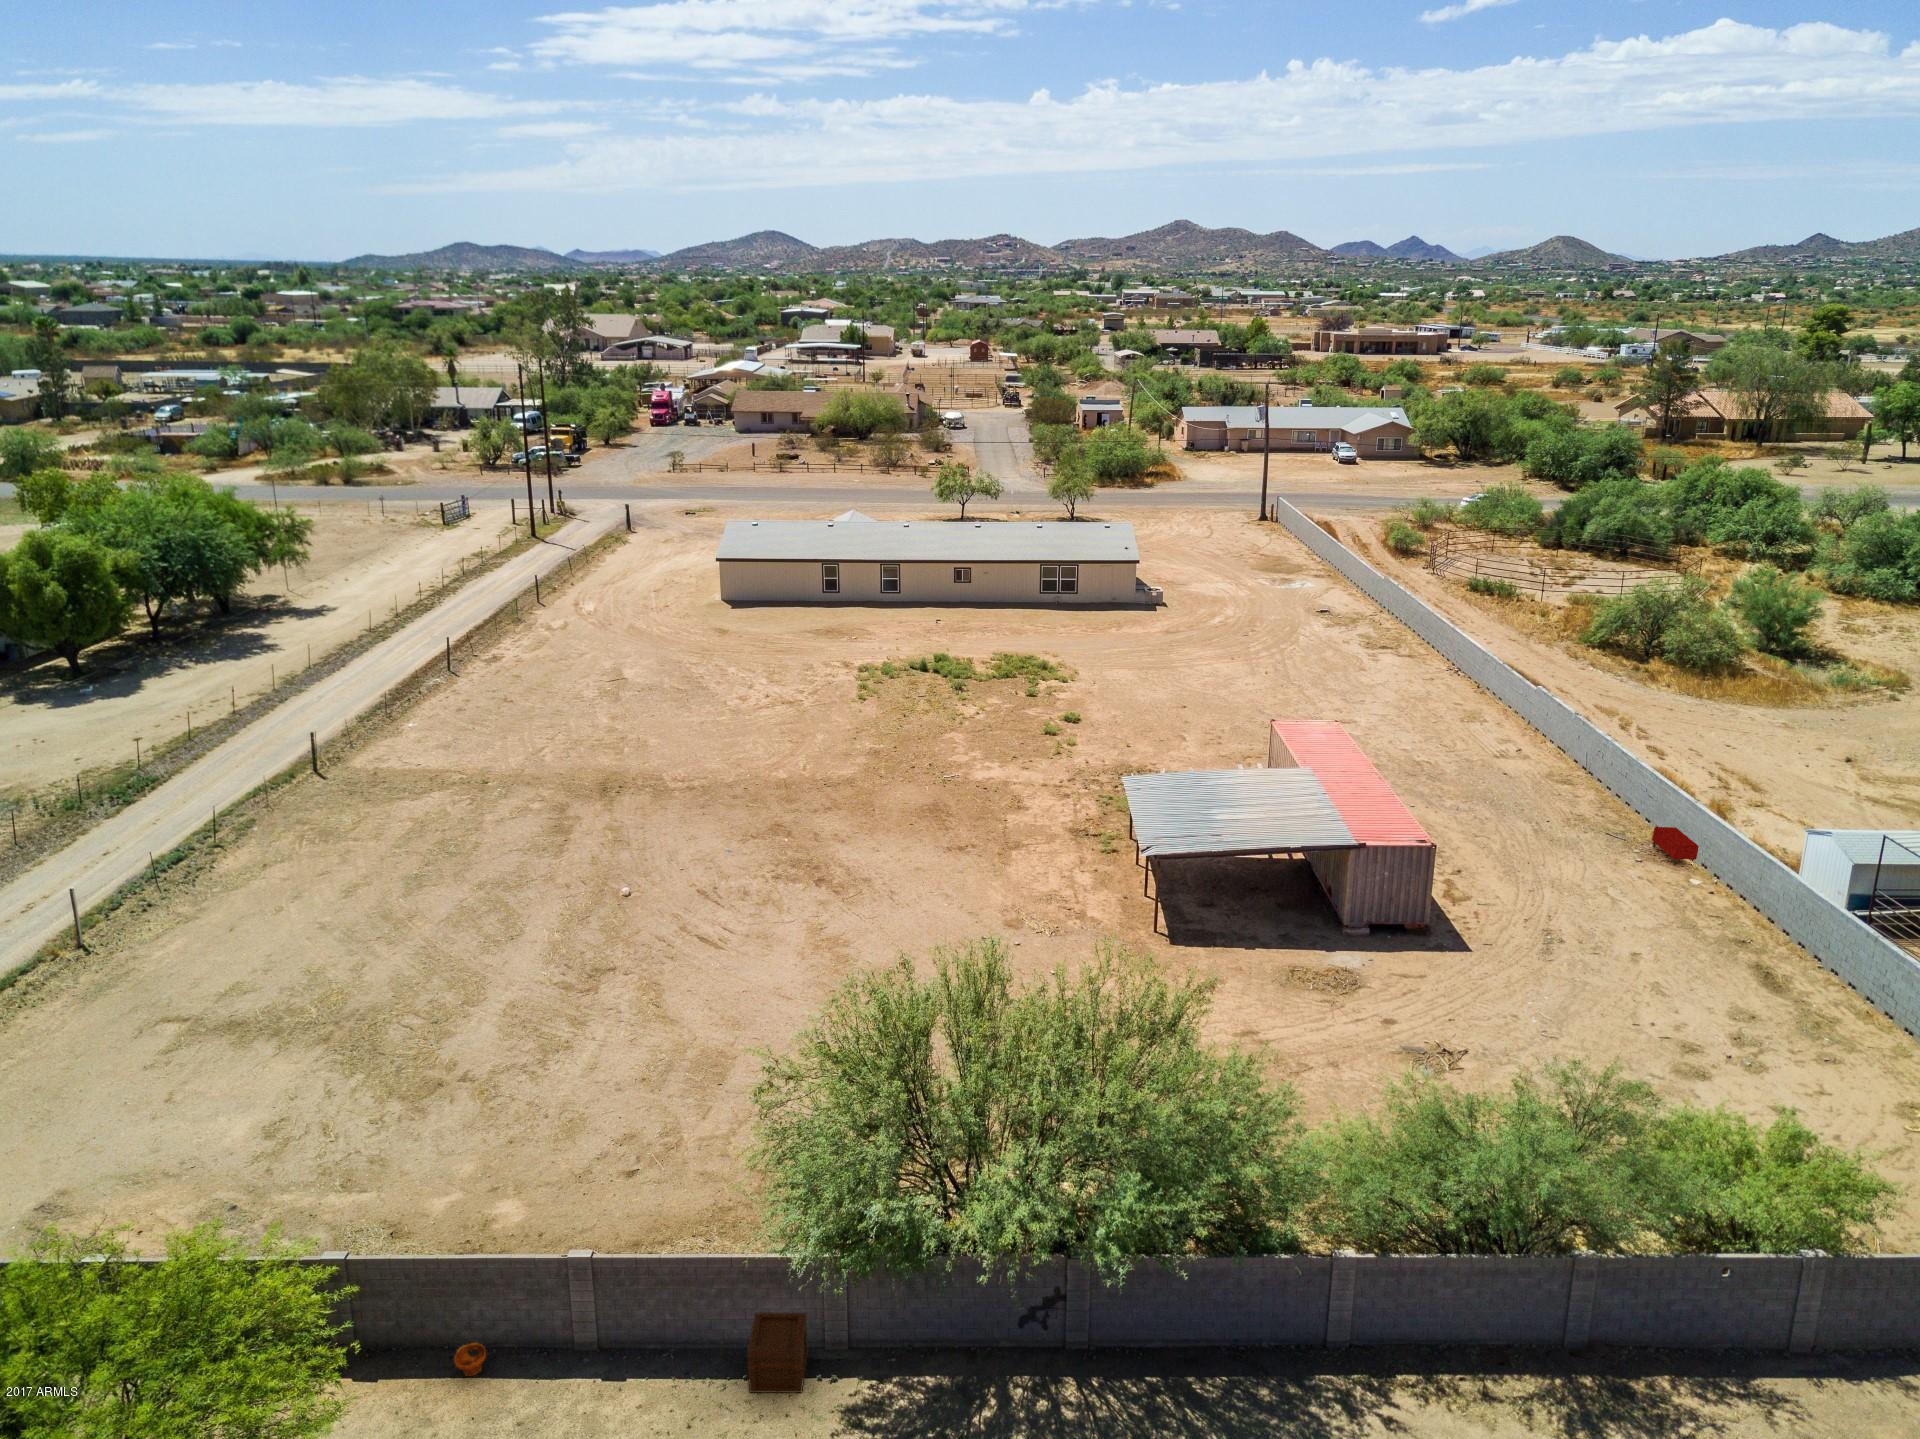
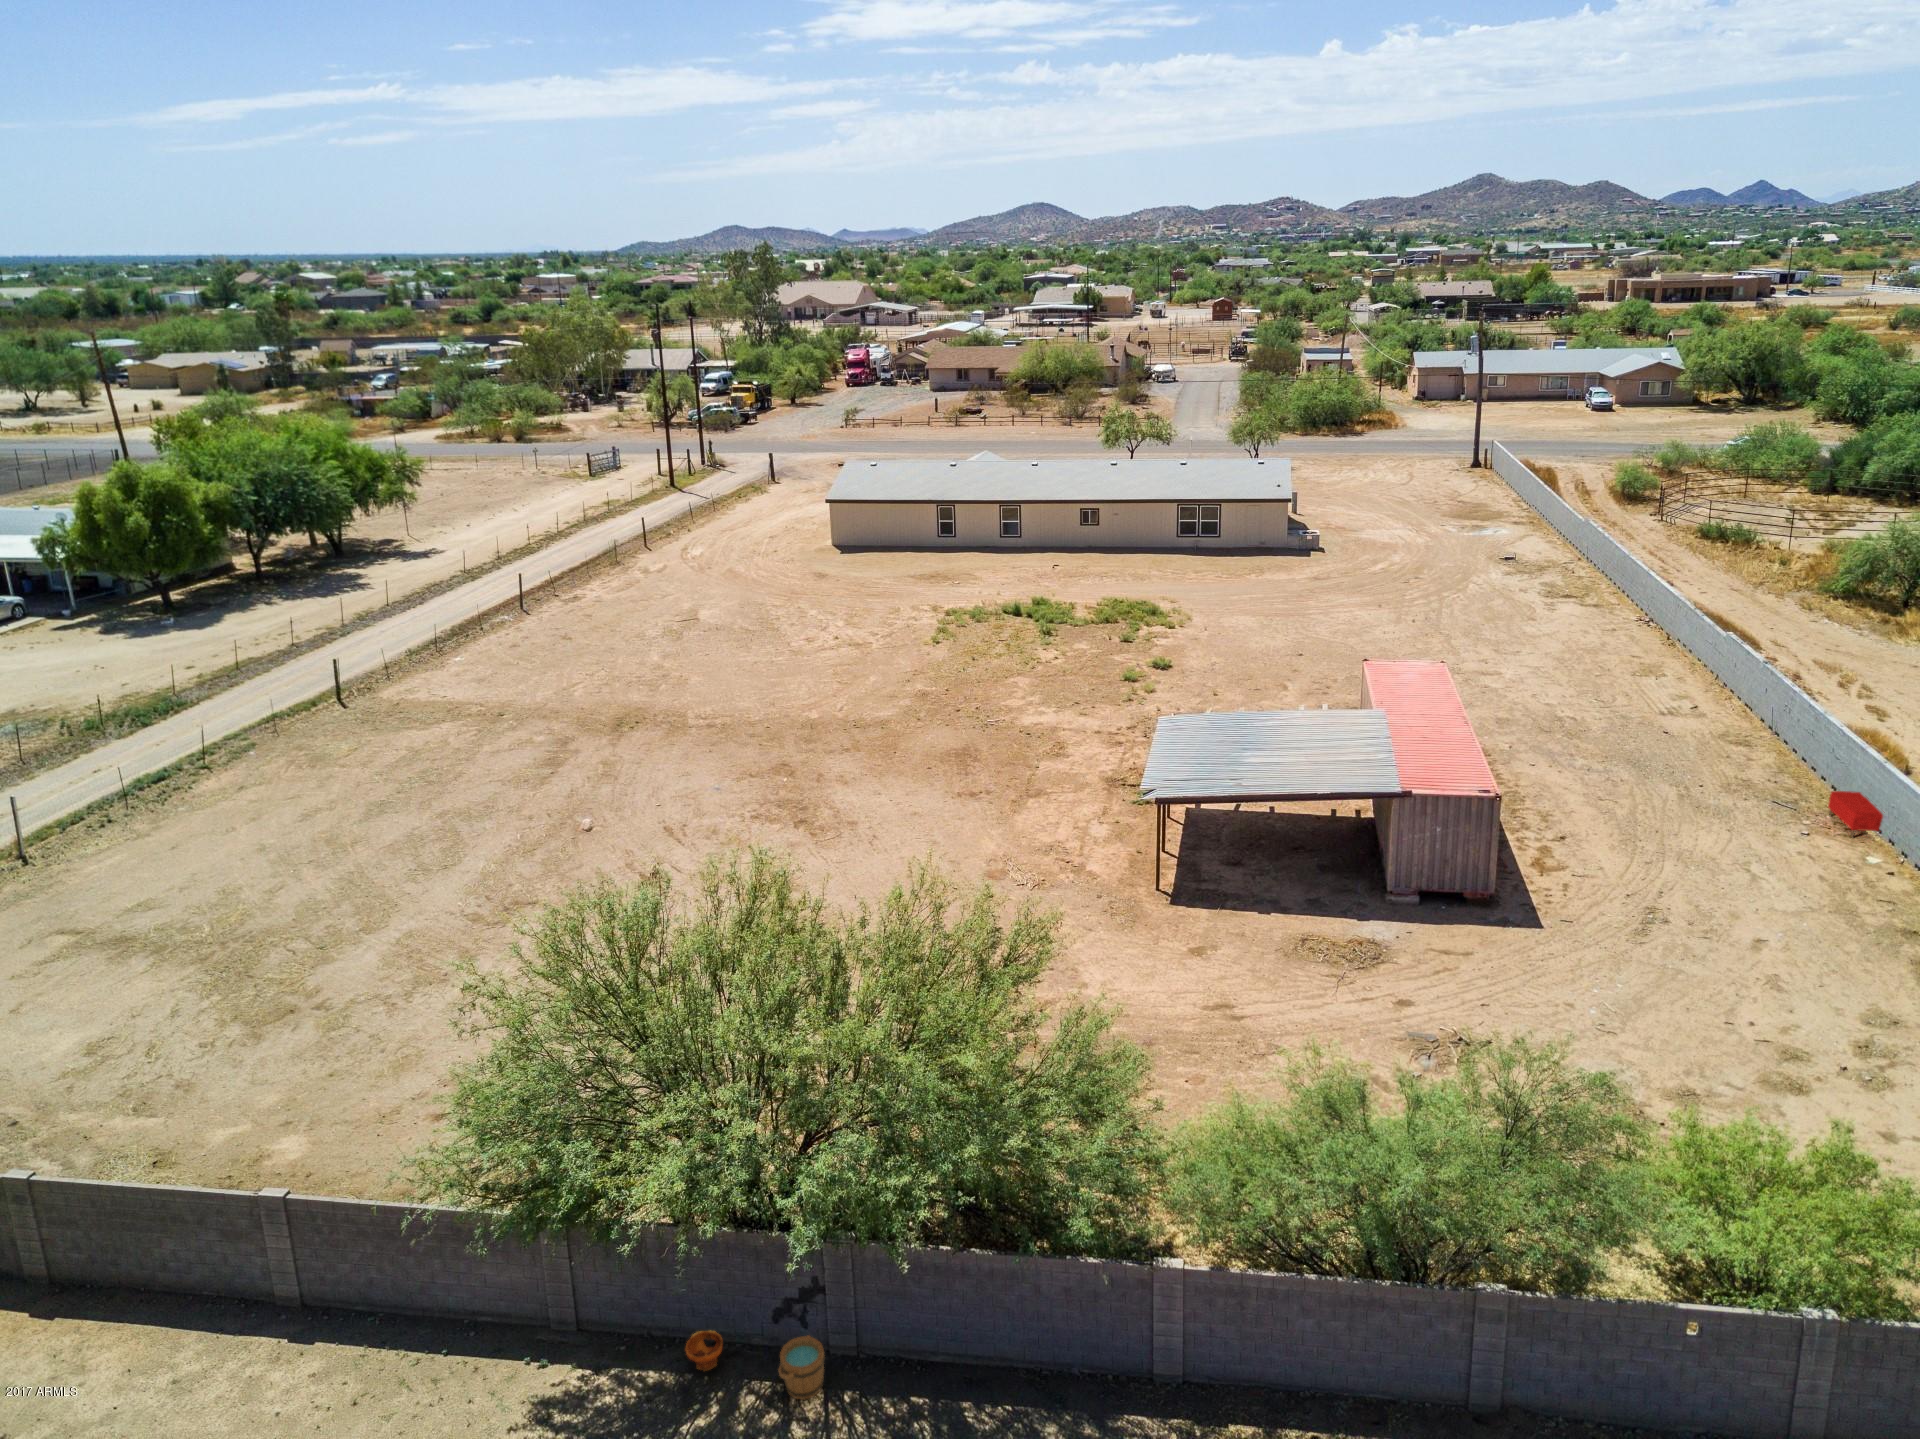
wooden crate: present [747,1313,808,1393] -> none [429,1273,528,1374]
bucket: none [1036,1334,1073,1386] -> present [779,1335,825,1399]
planter: present [454,1343,486,1376] -> present [685,1331,722,1371]

